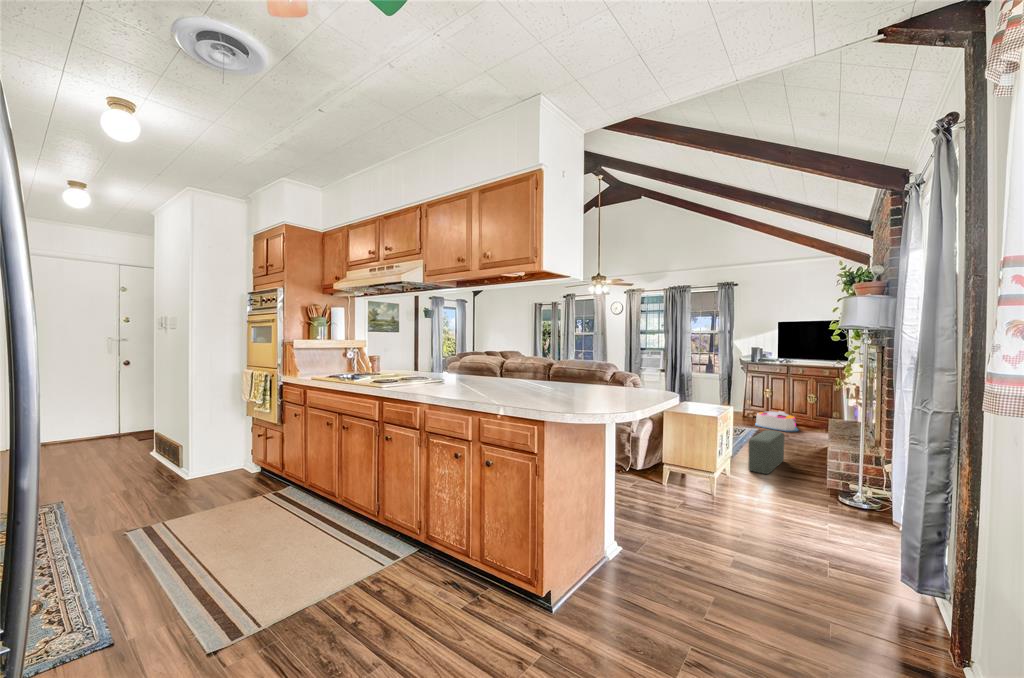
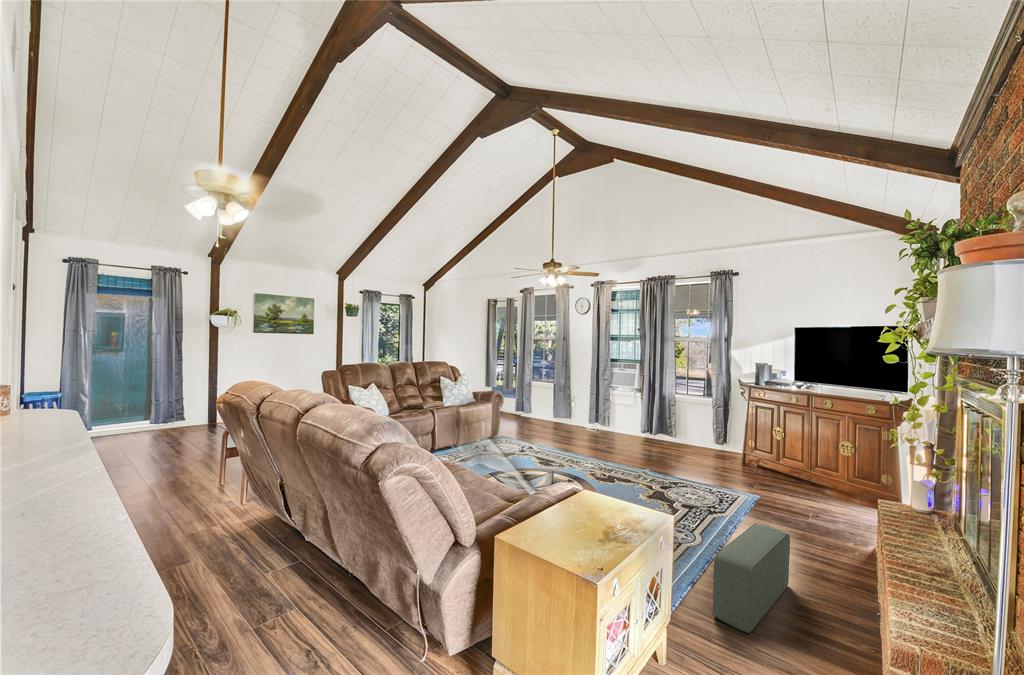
storage bin: present [755,411,798,432] -> none [756,464,824,501]

